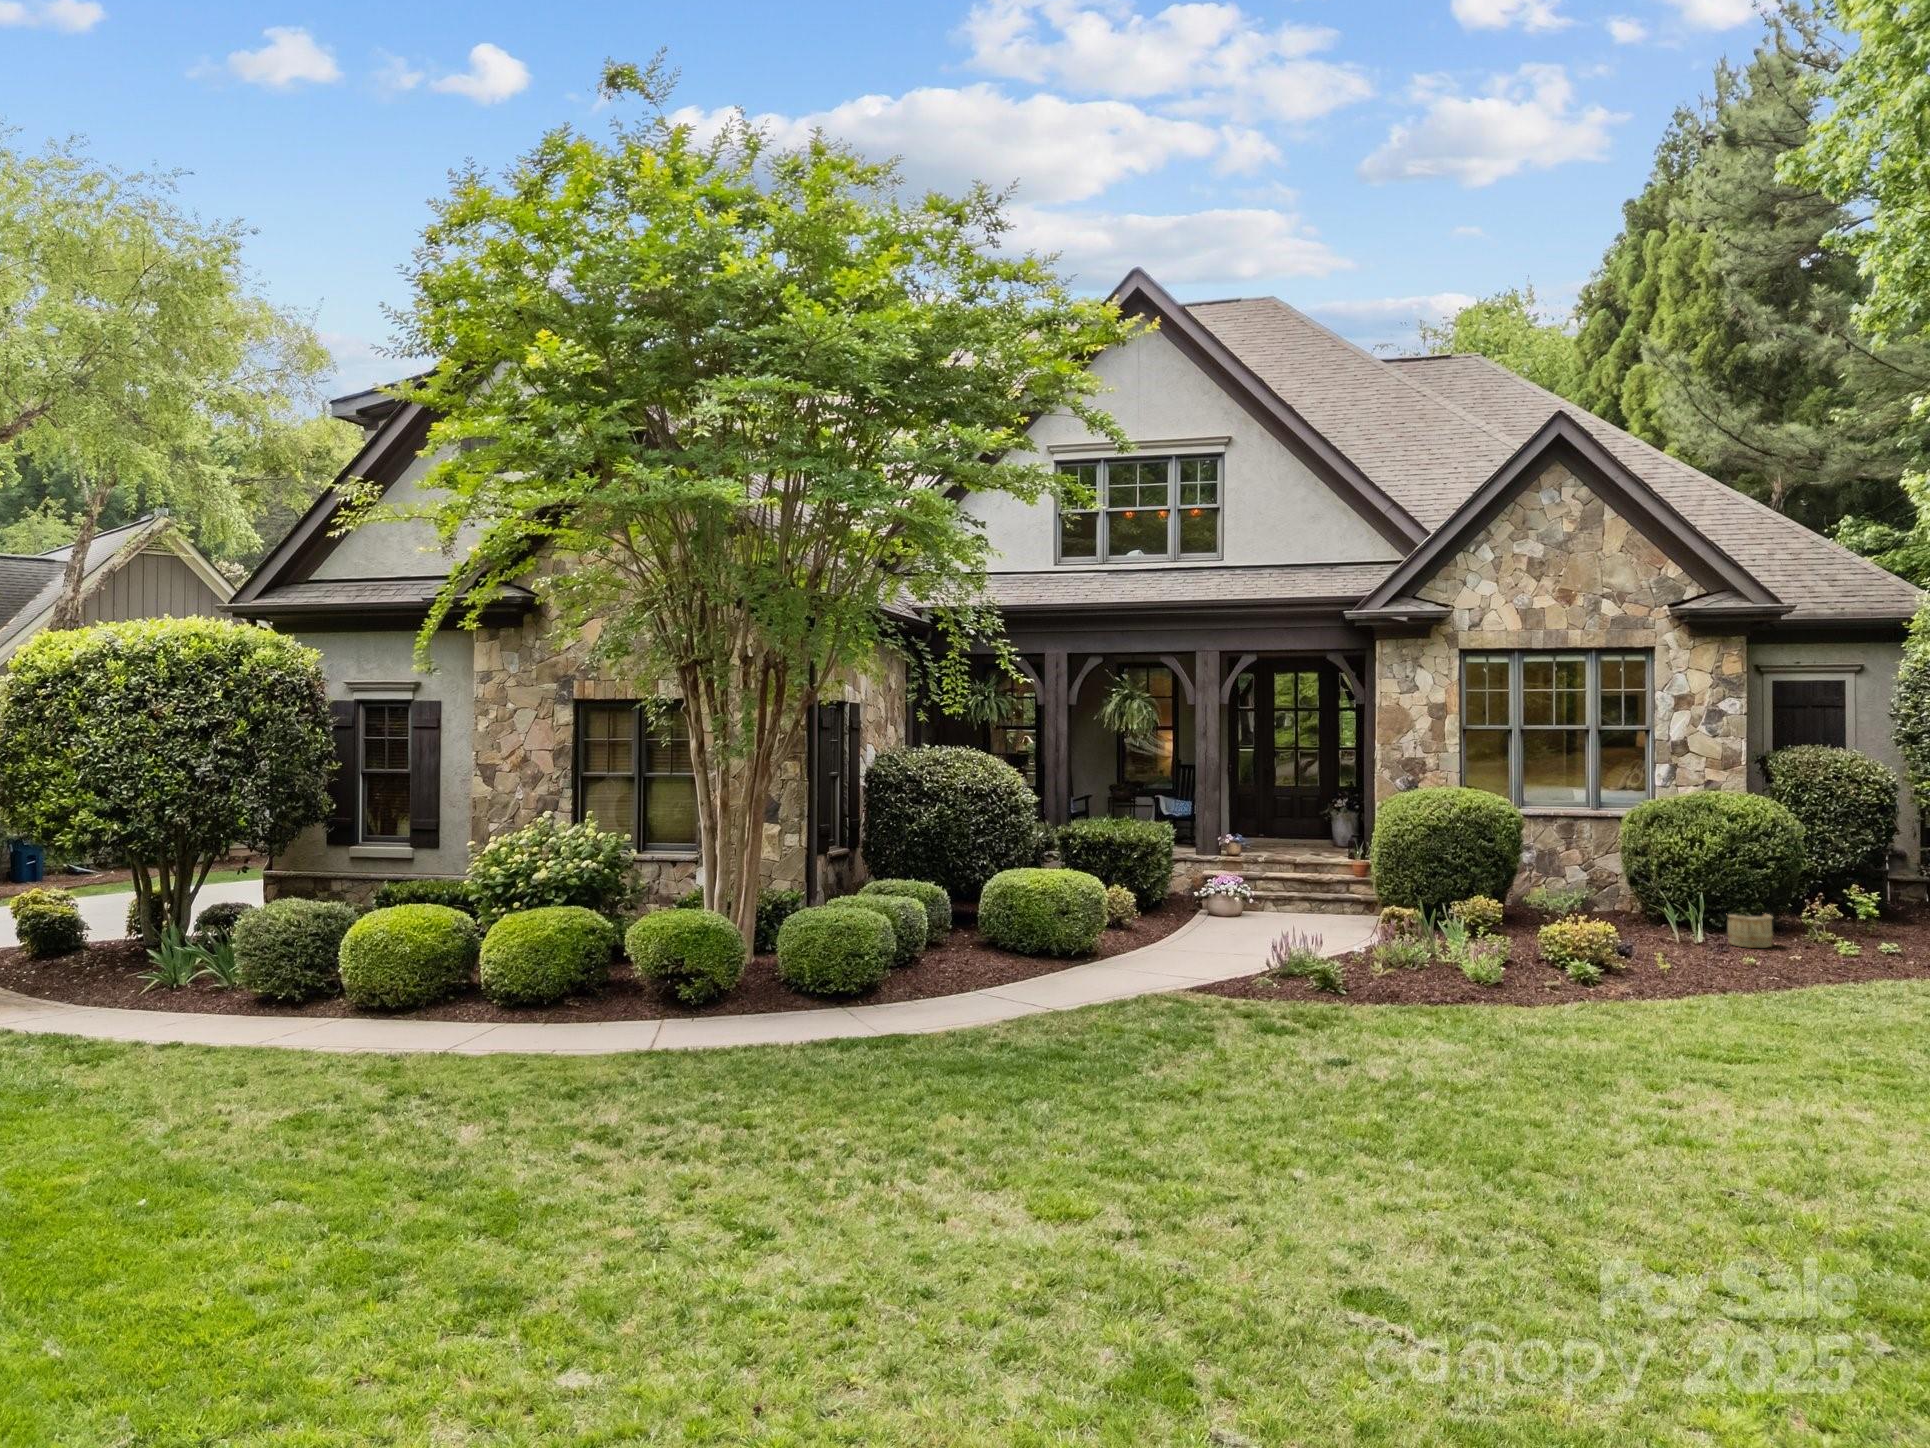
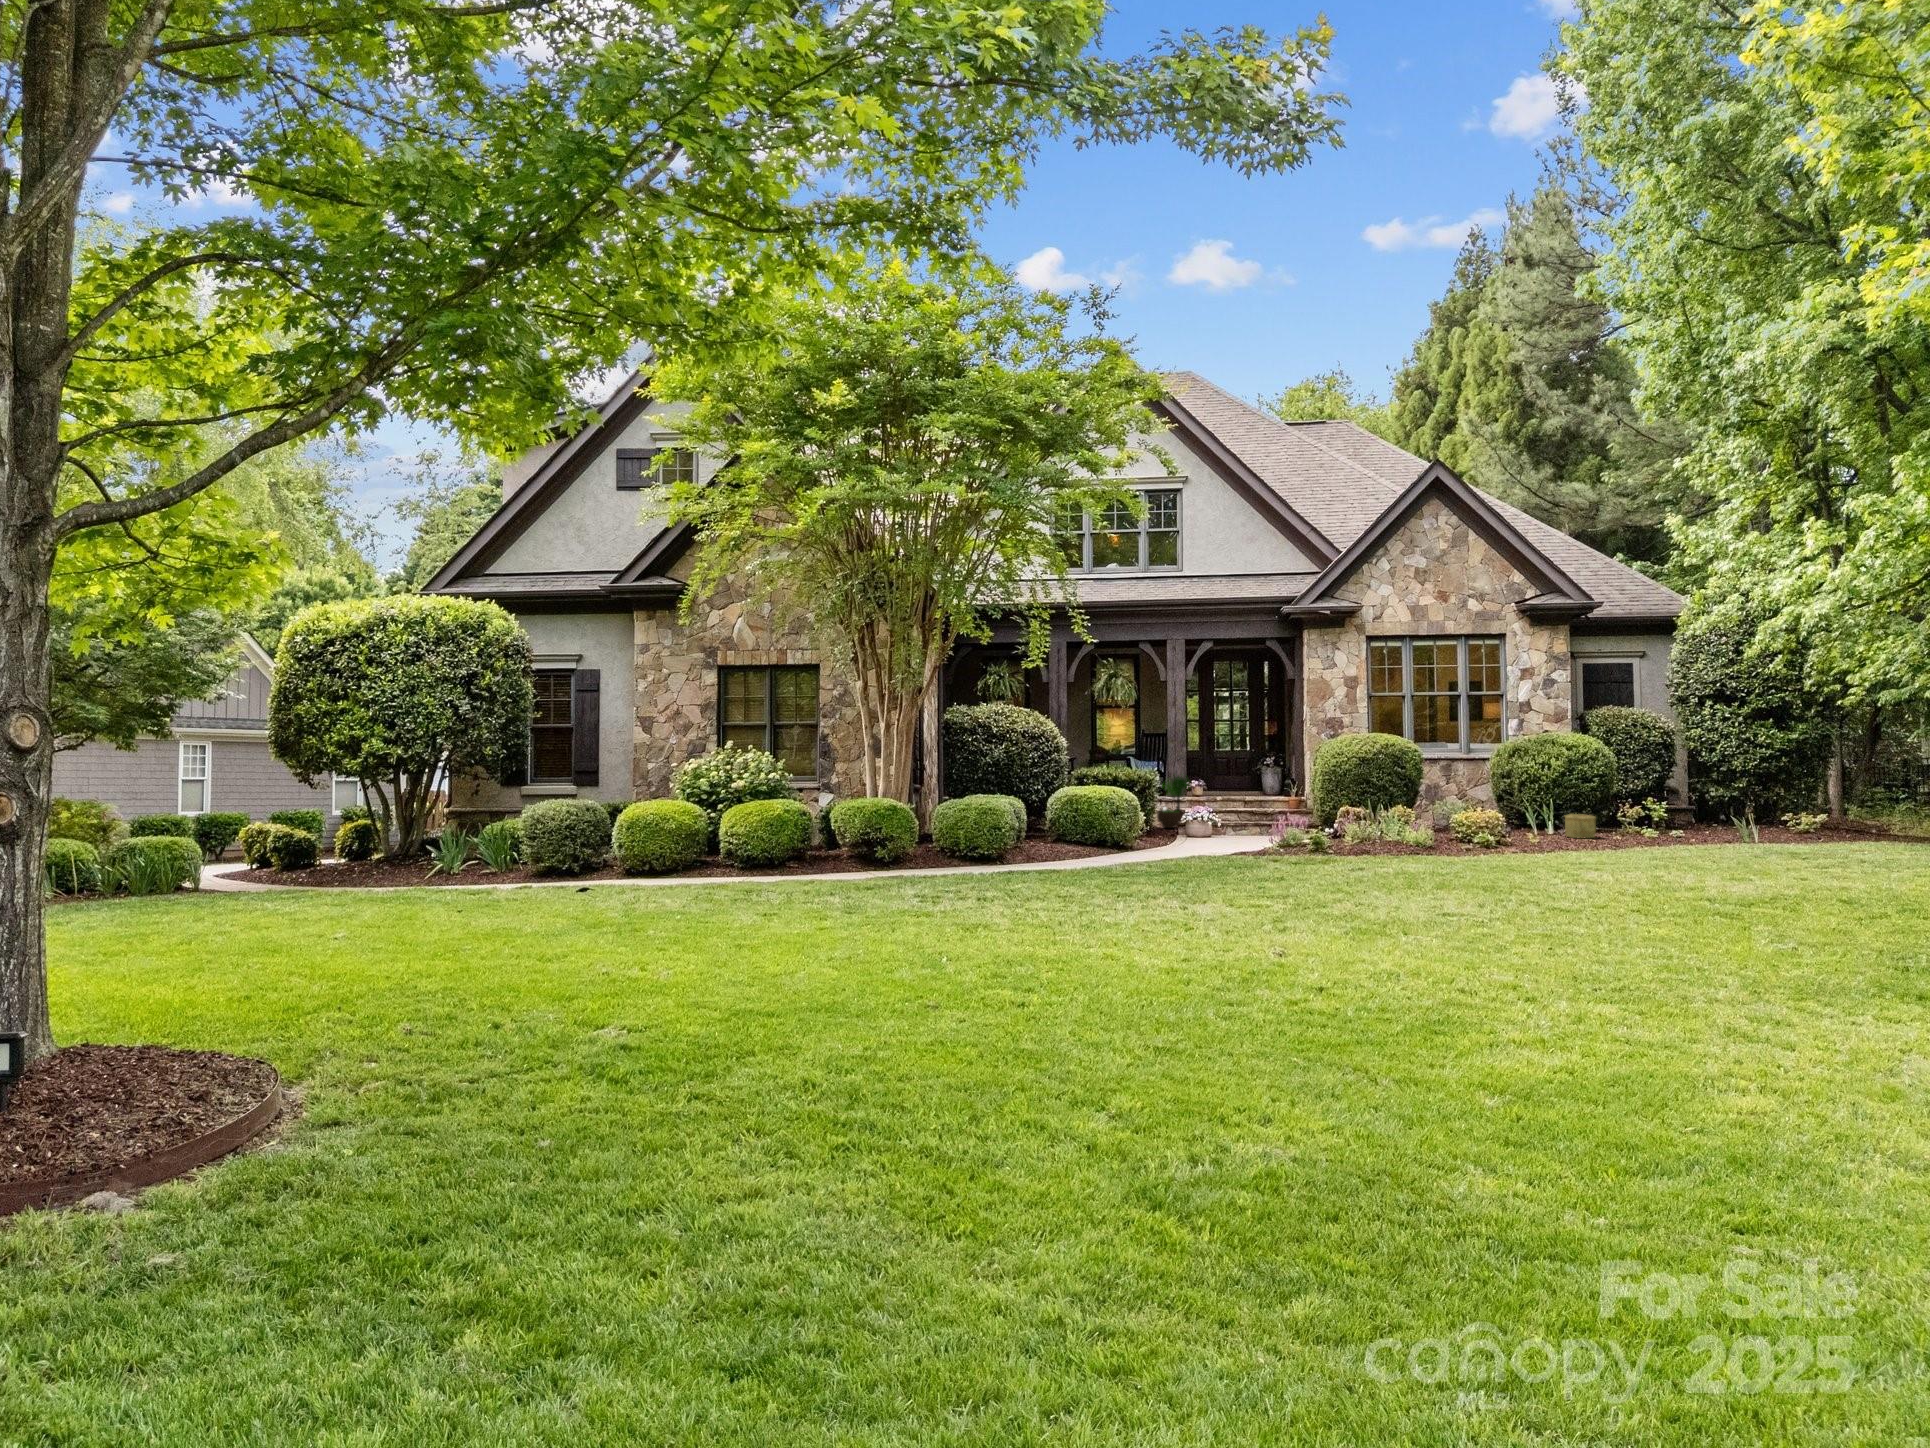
potted tree: none [1158,837,1202,915] -> present [1157,775,1189,828]

